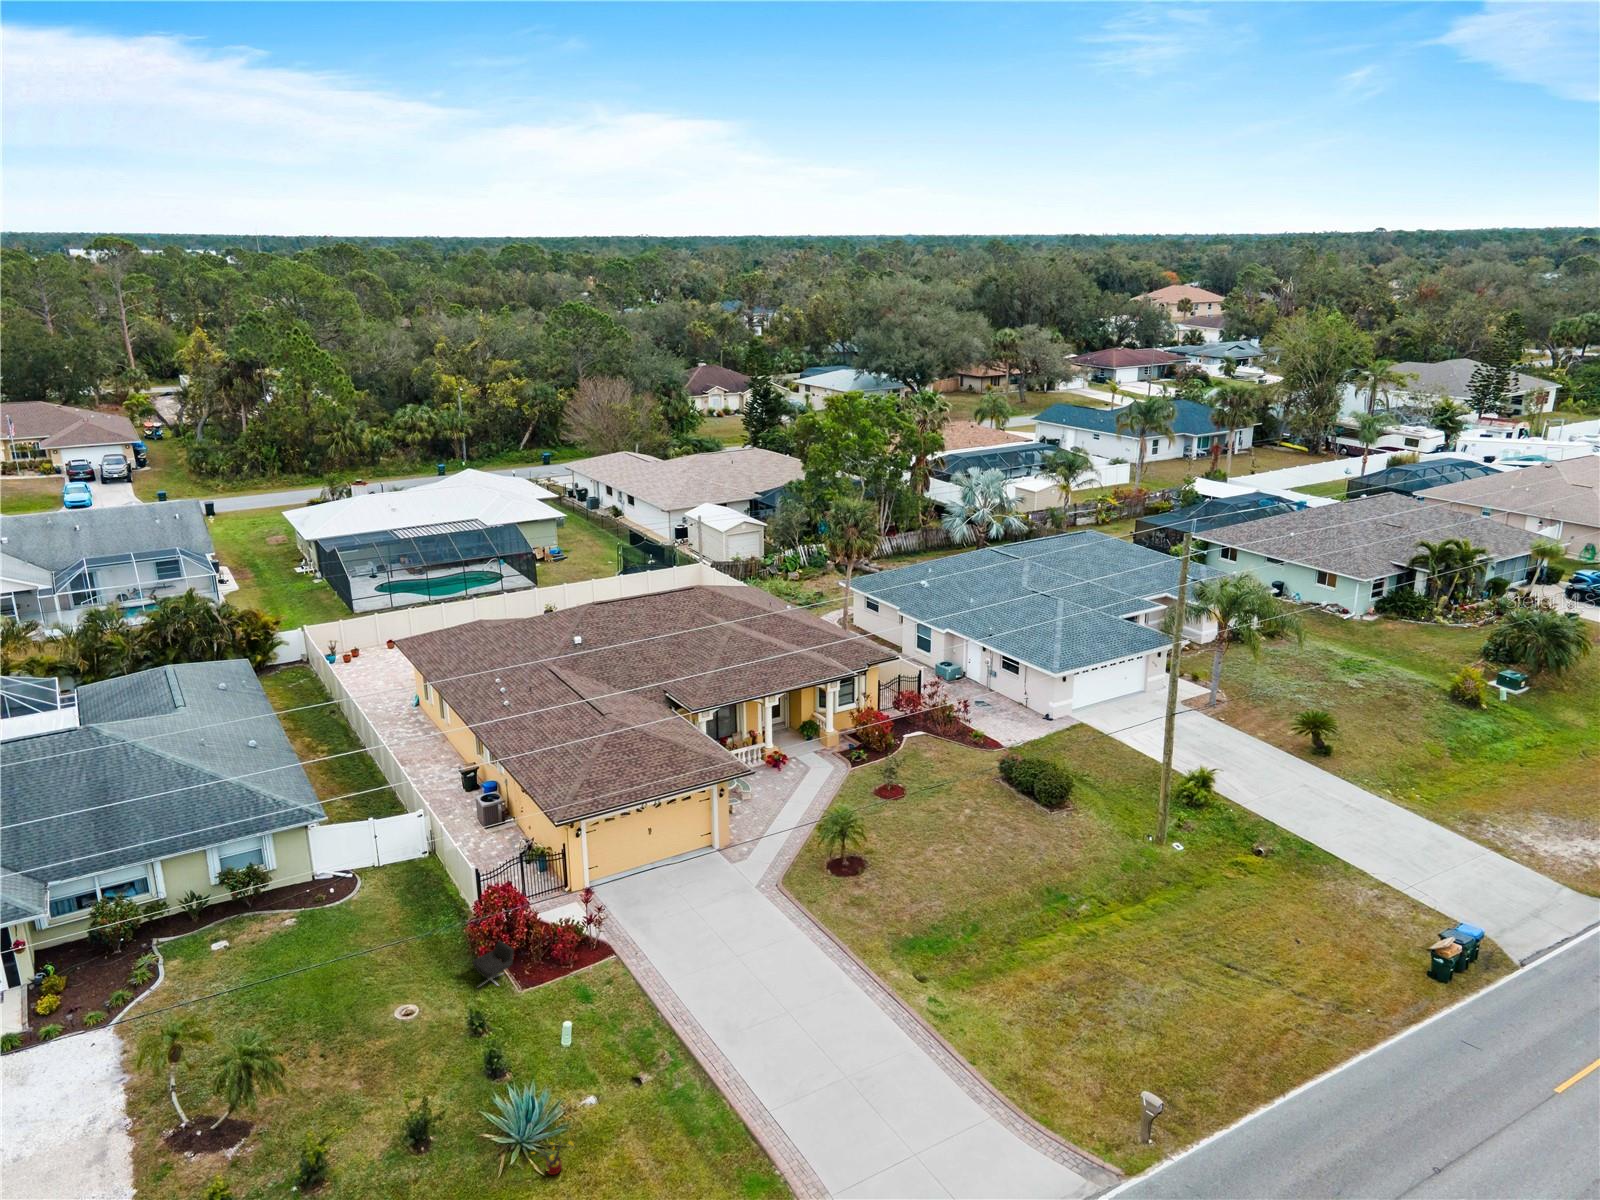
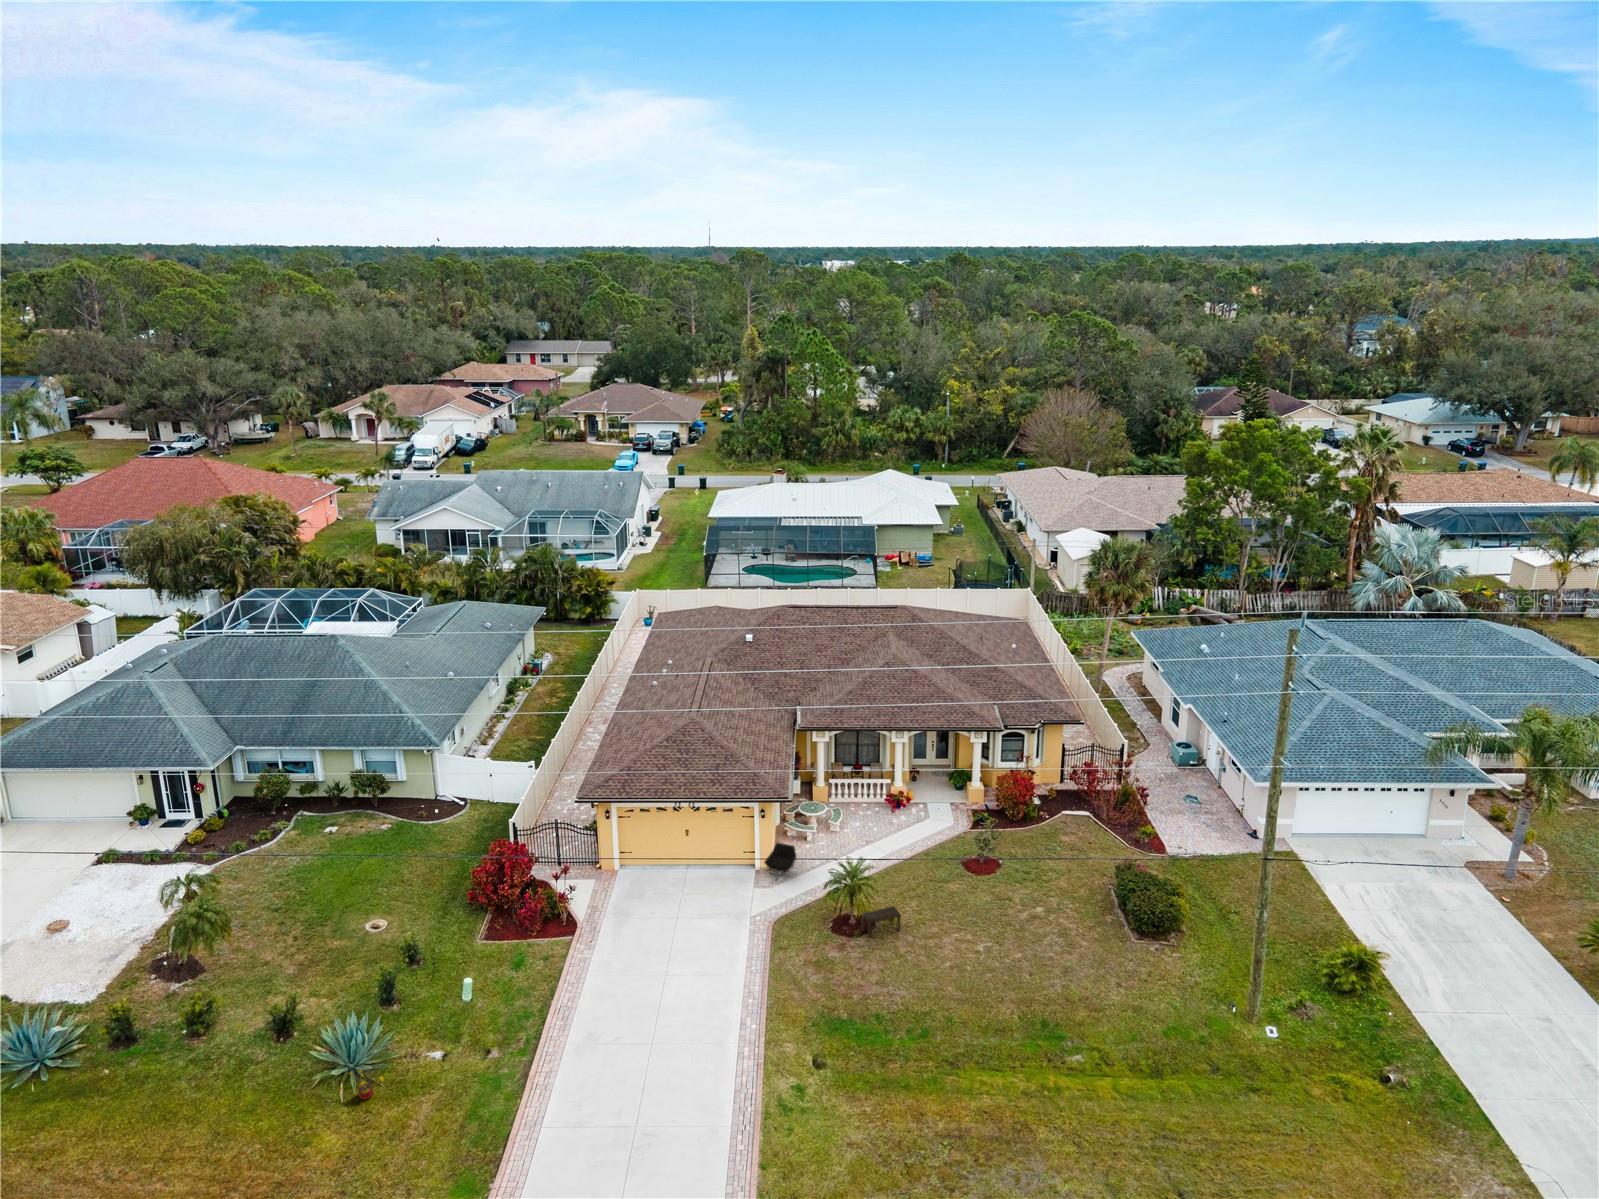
bench: none [852,839,883,872] -> present [861,906,901,938]
lounge chair: present [473,941,514,986] -> present [764,843,797,875]

